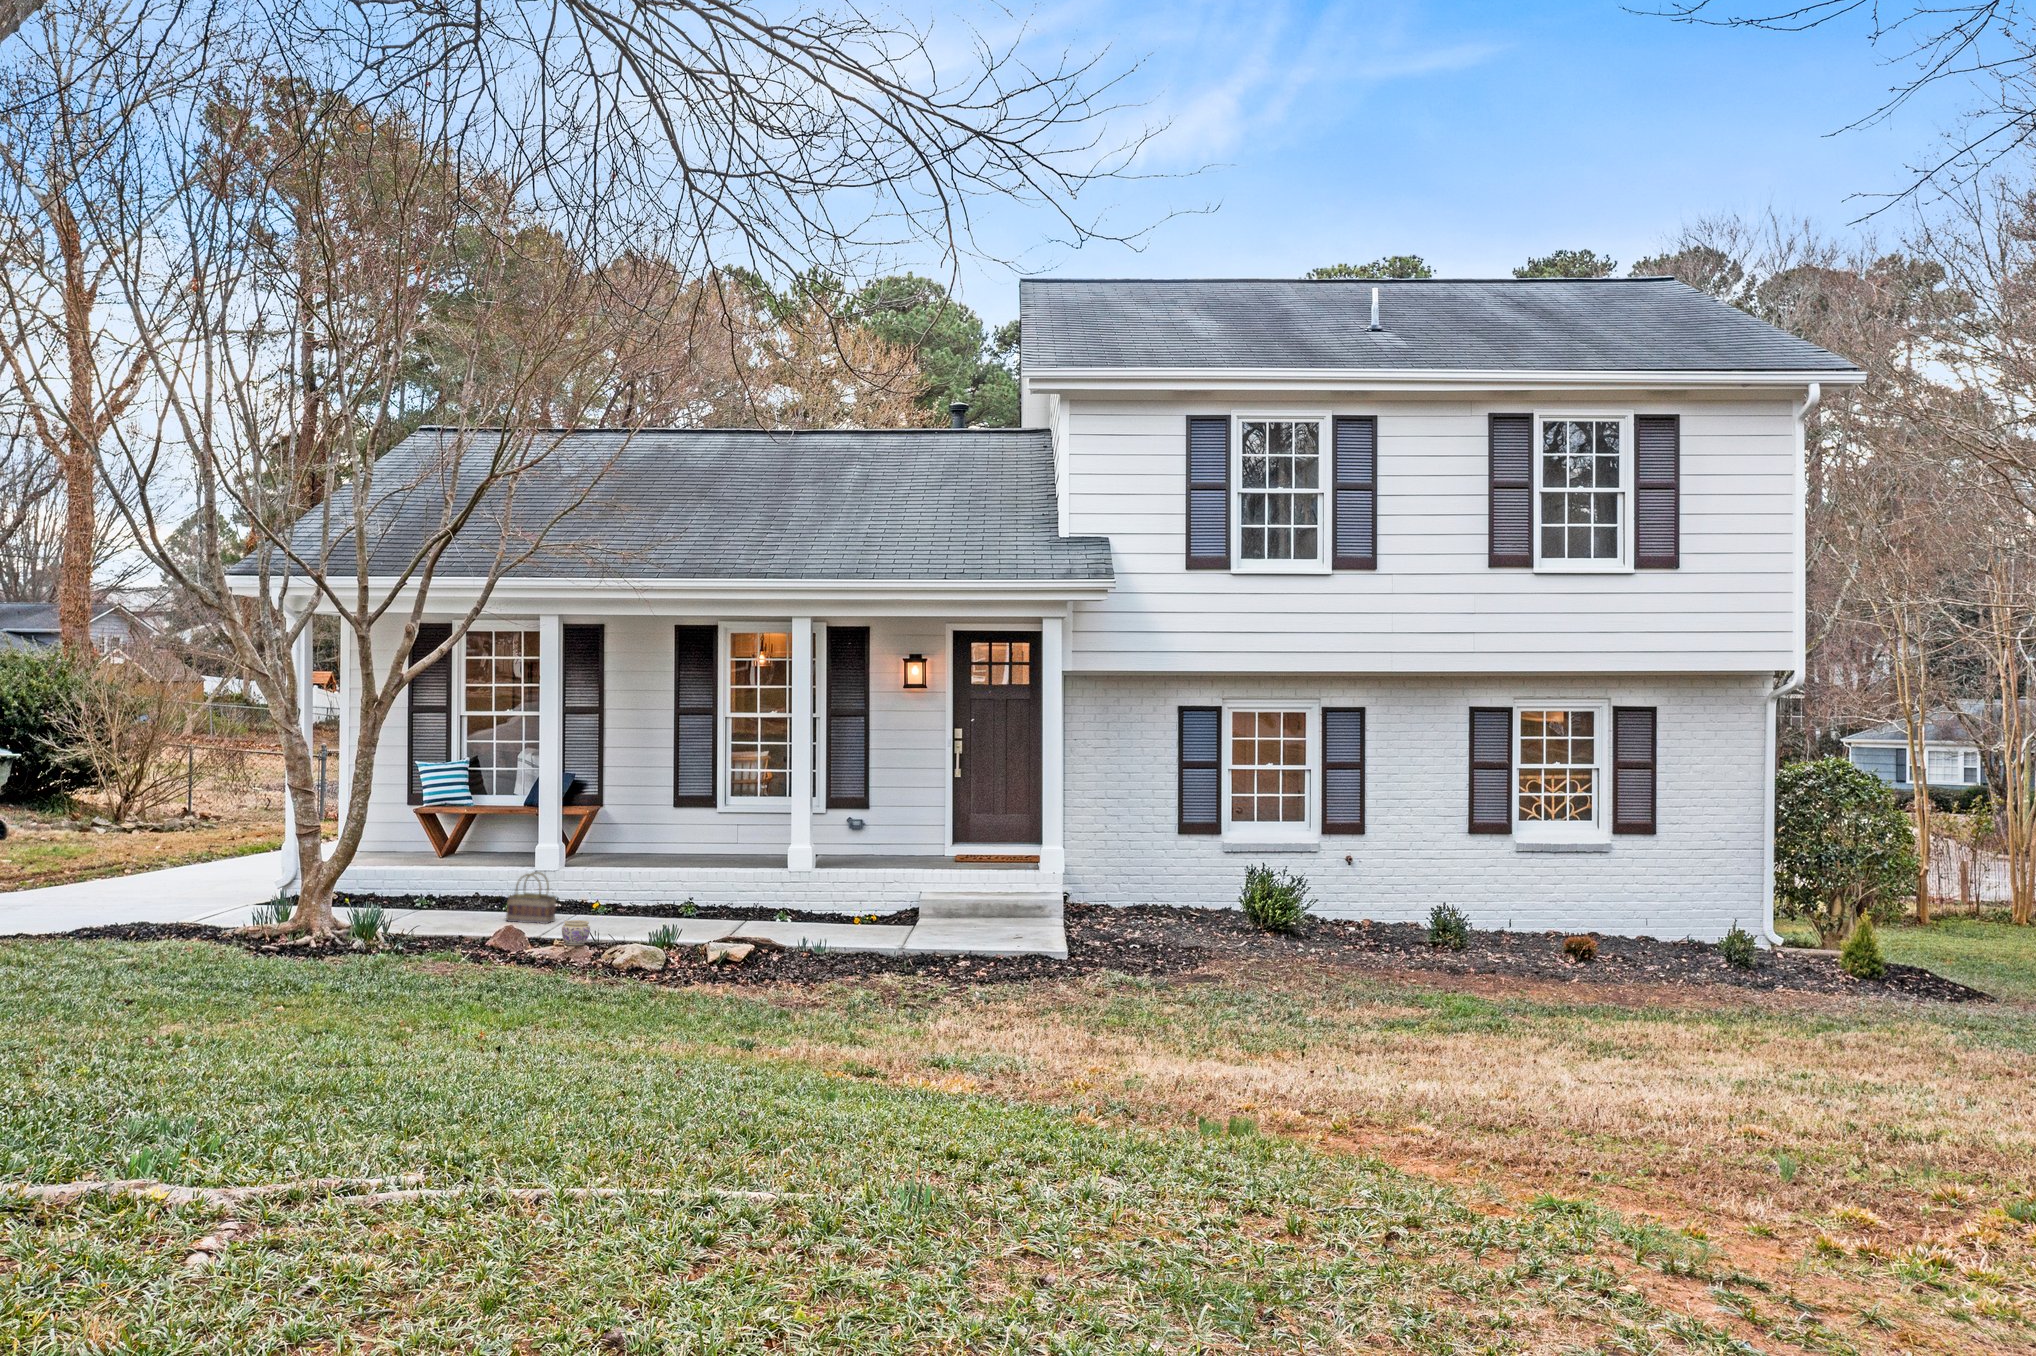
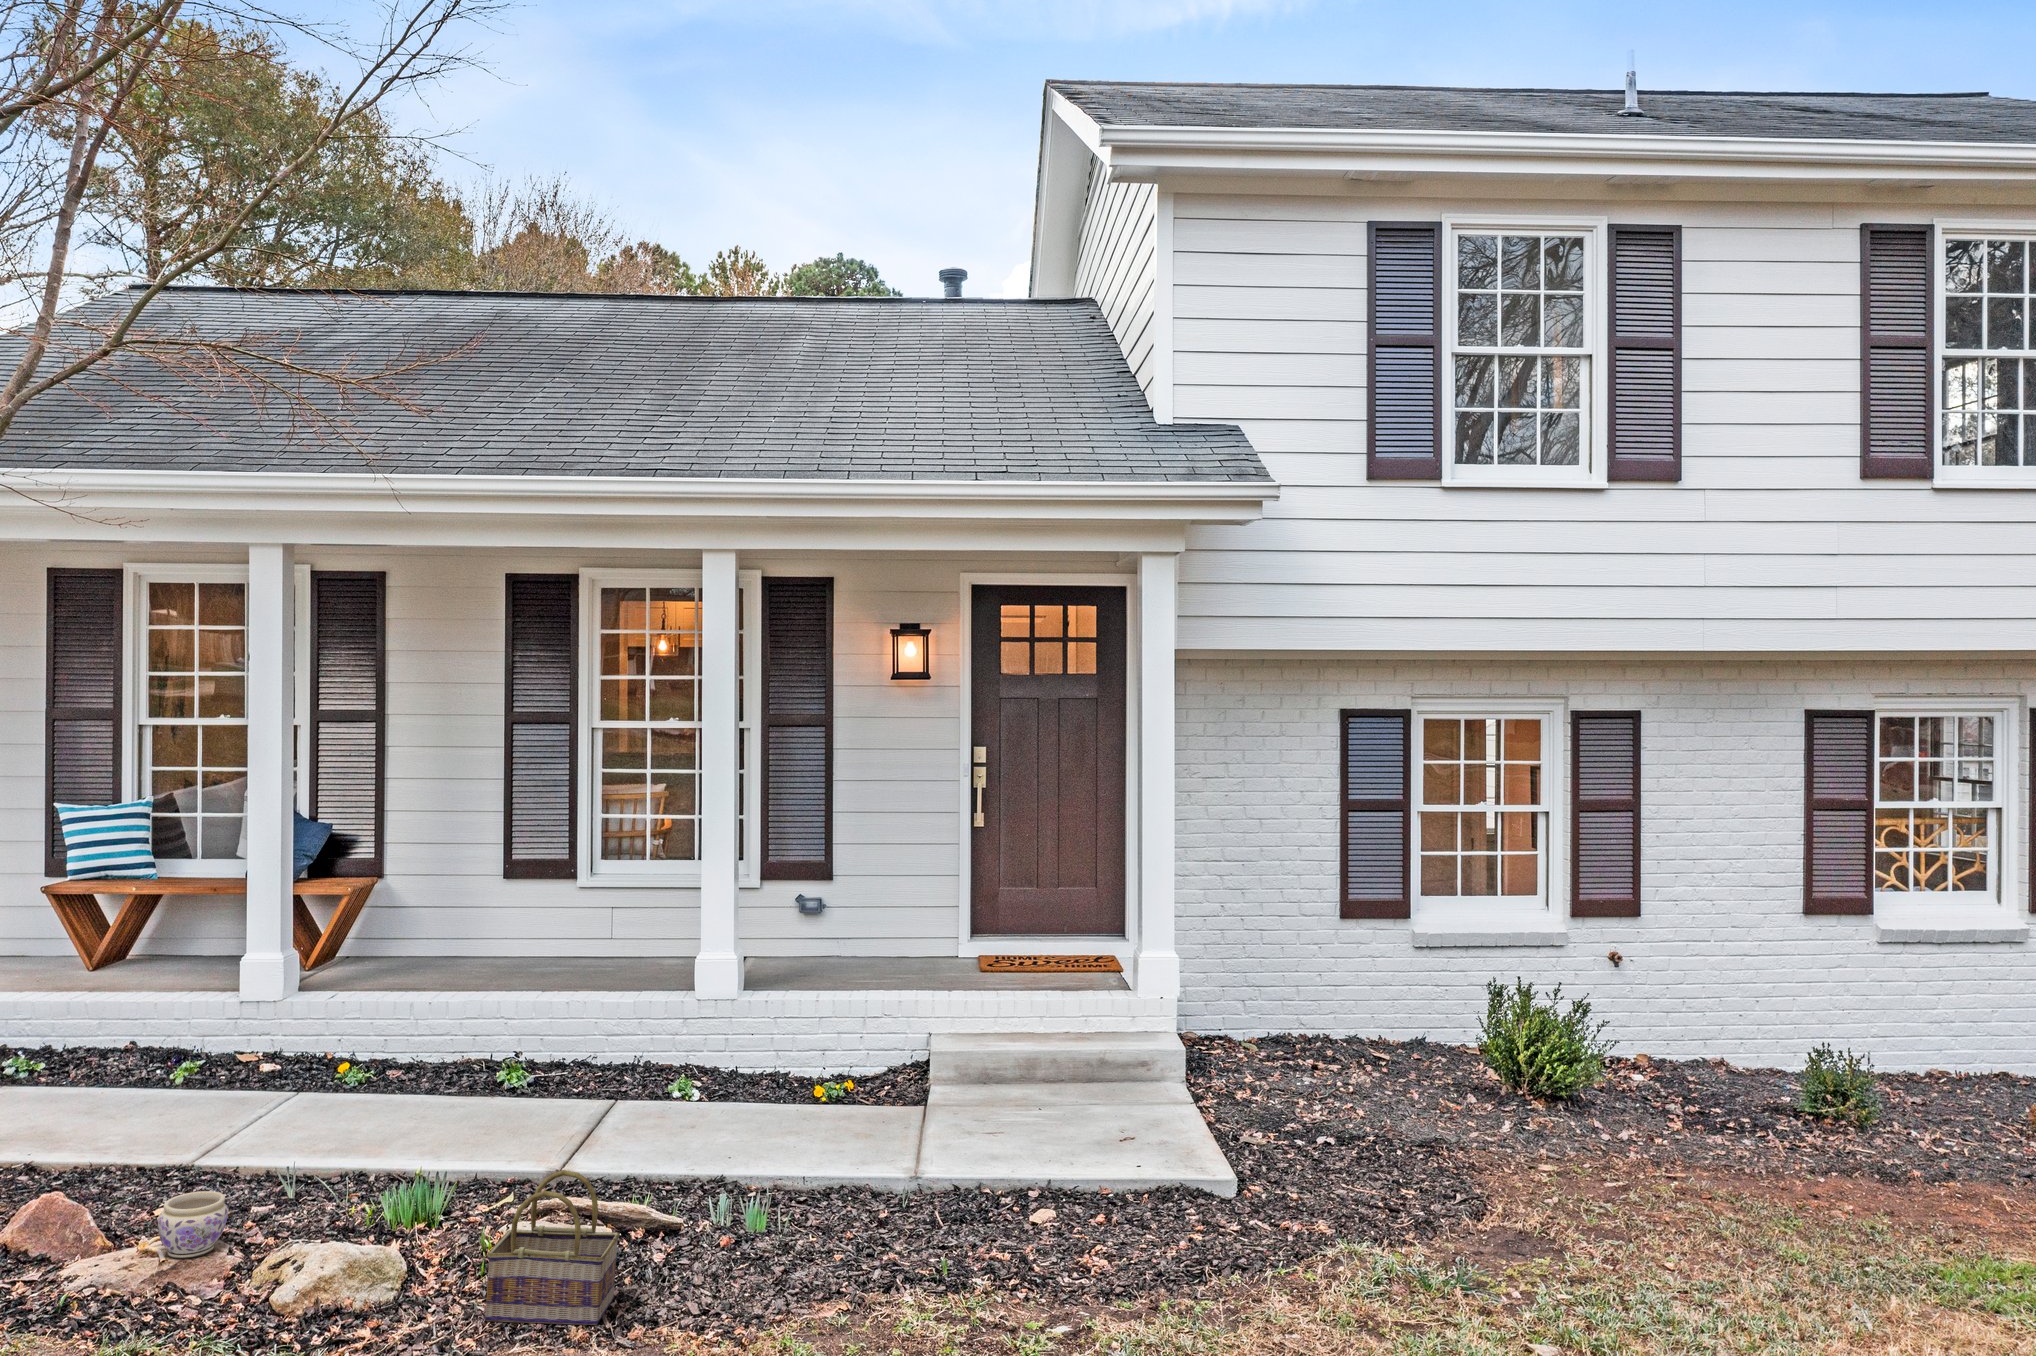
basket: present [506,872,557,924] -> present [485,1170,620,1325]

